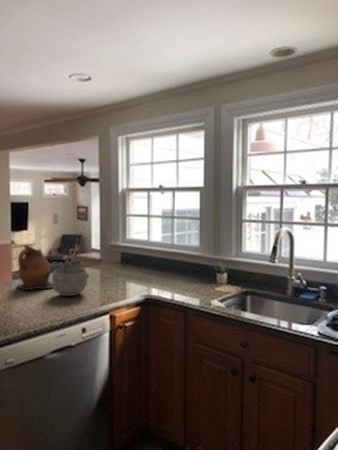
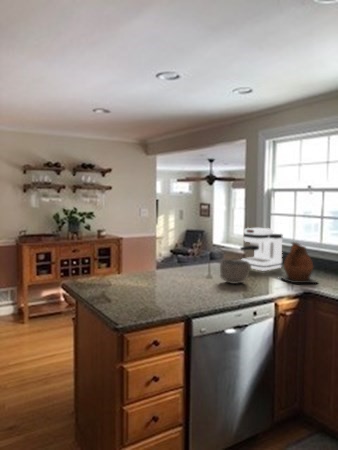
coffee maker: none [85,231,133,278] -> present [240,228,283,271]
ceramic pitcher: present [18,245,53,290] -> present [283,242,316,283]

